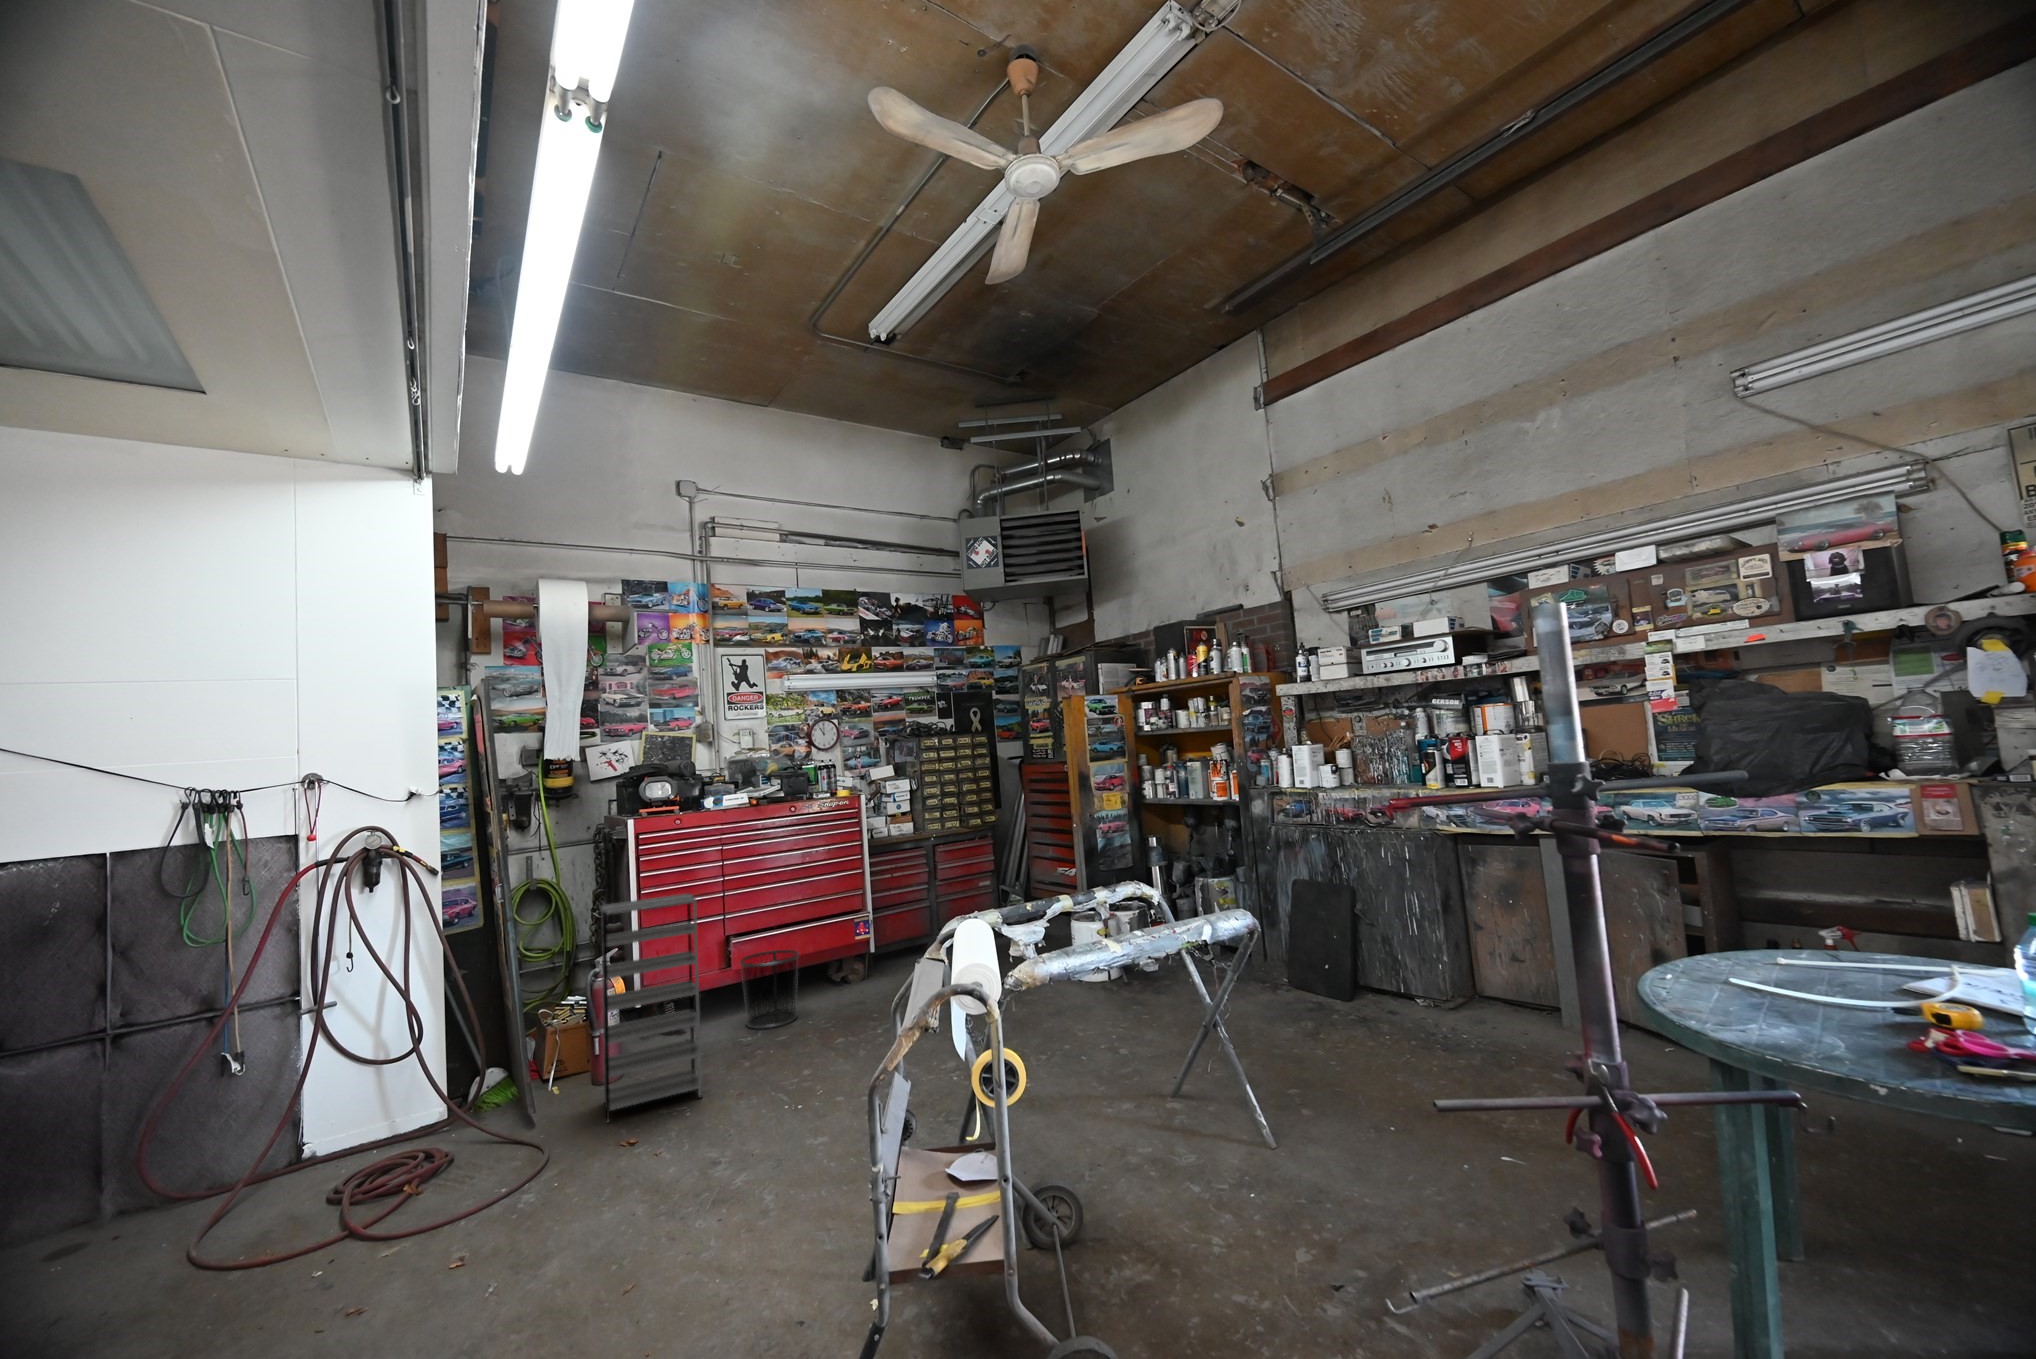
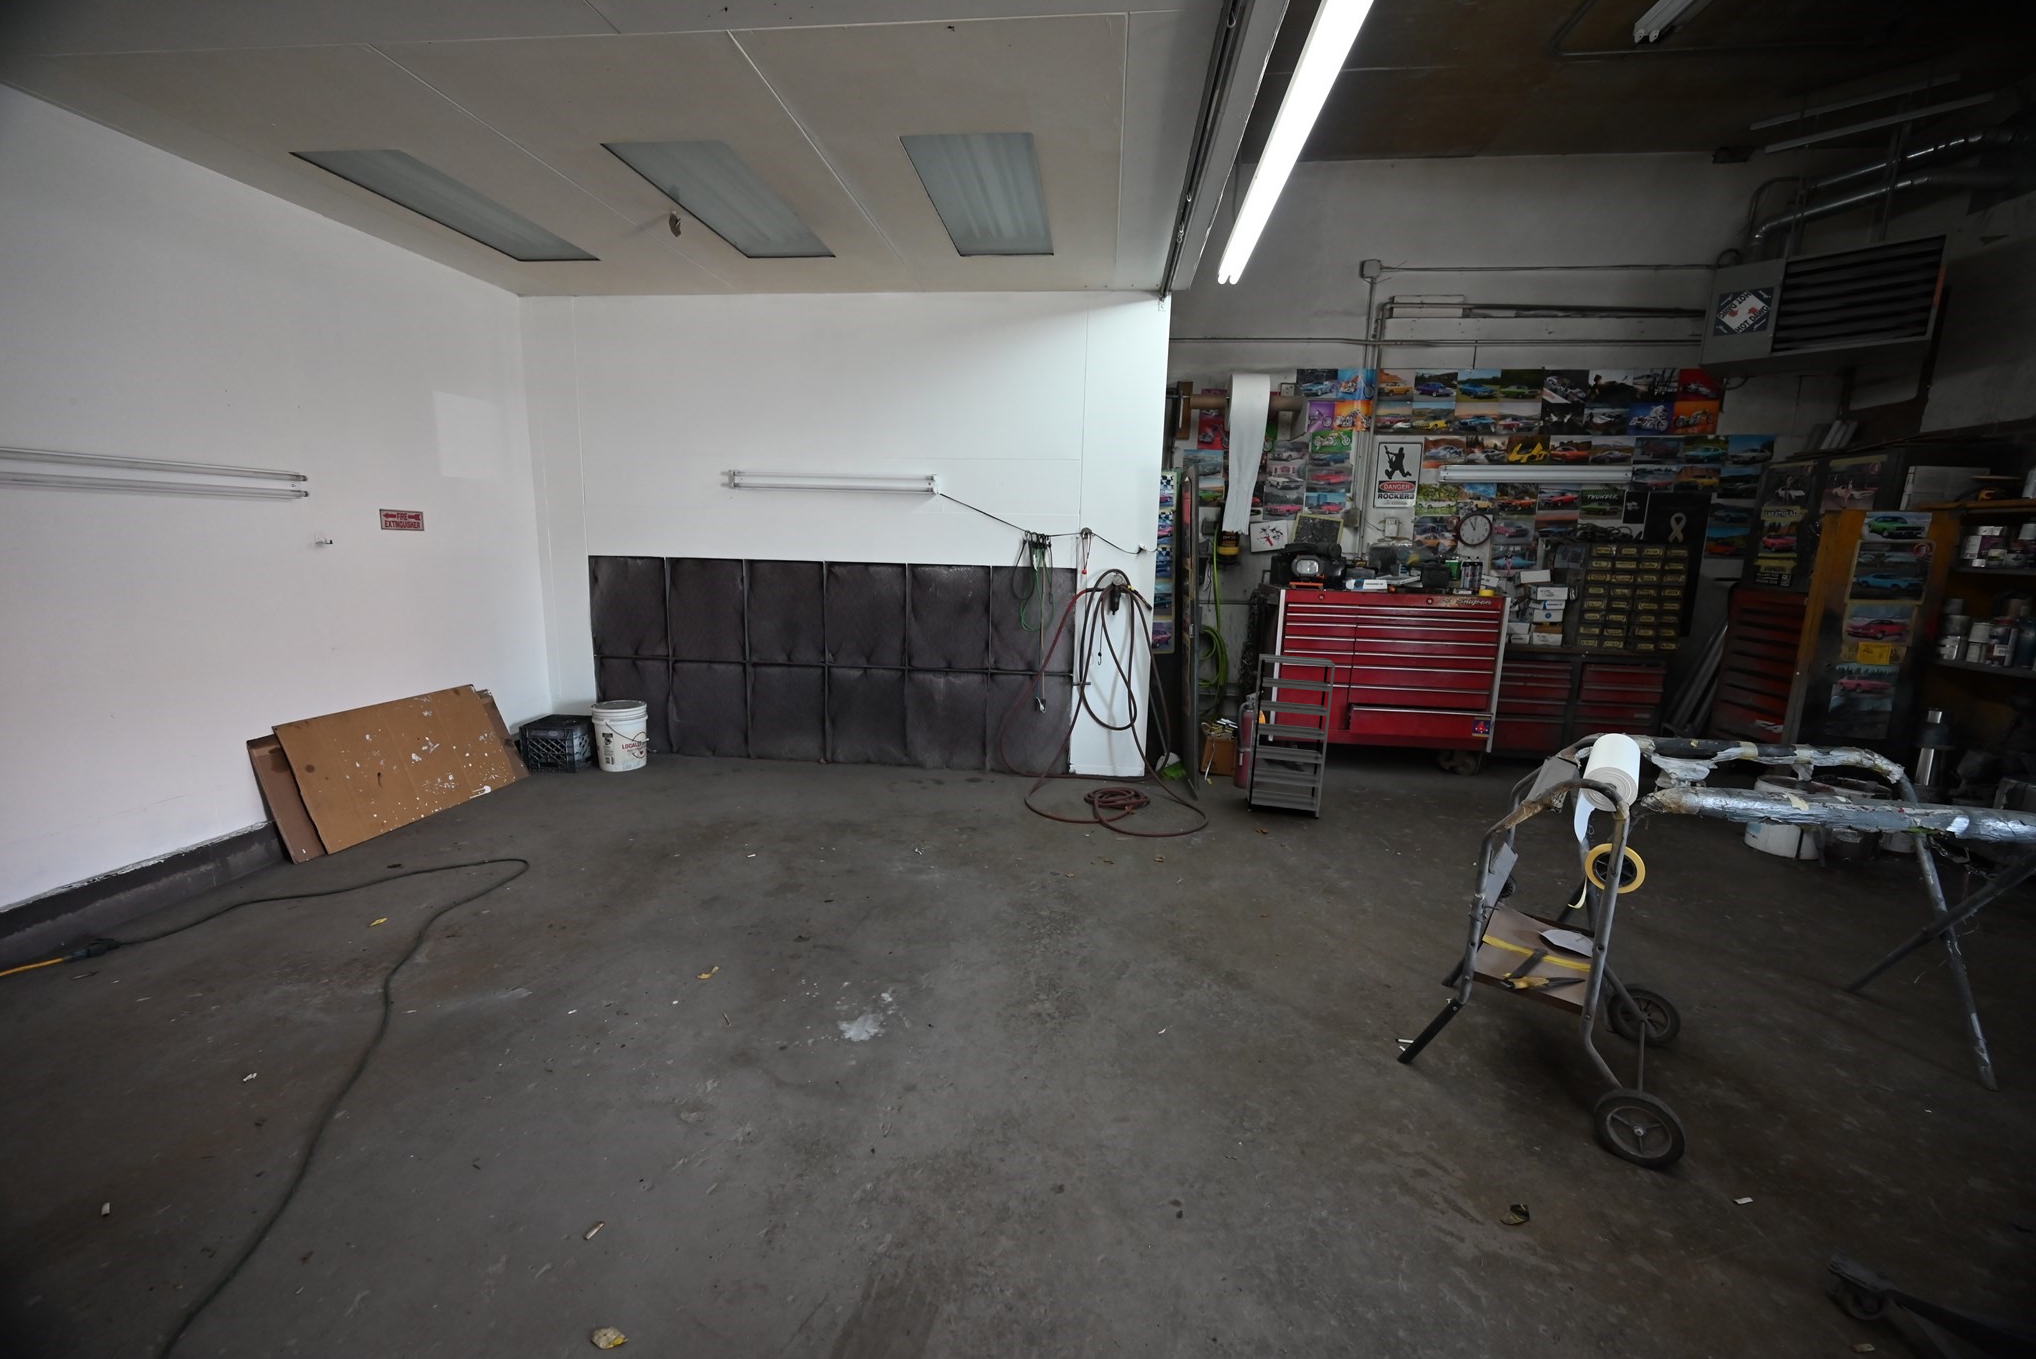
waste bin: present [740,950,799,1029] -> none [1356,724,1415,789]

